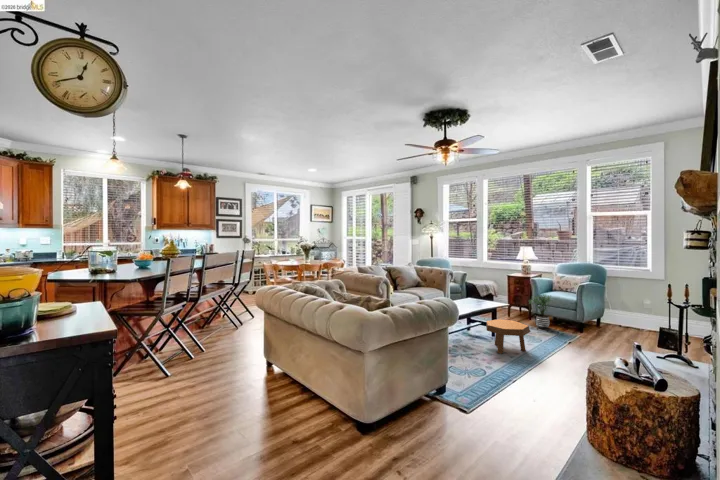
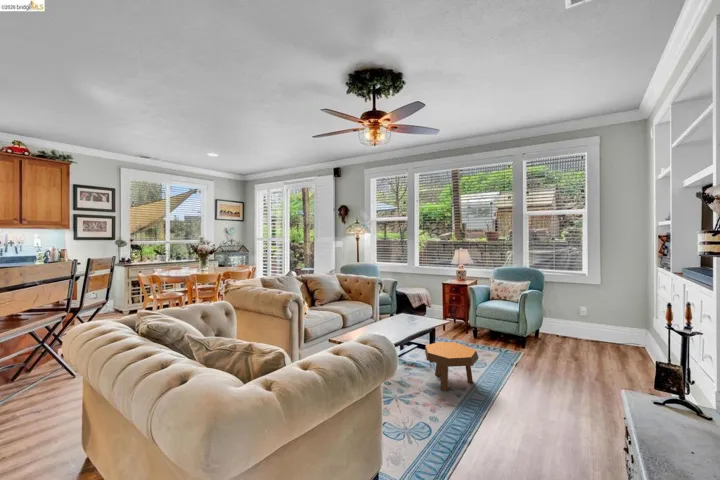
potted plant: present [530,296,550,329] -> none [467,304,497,345]

